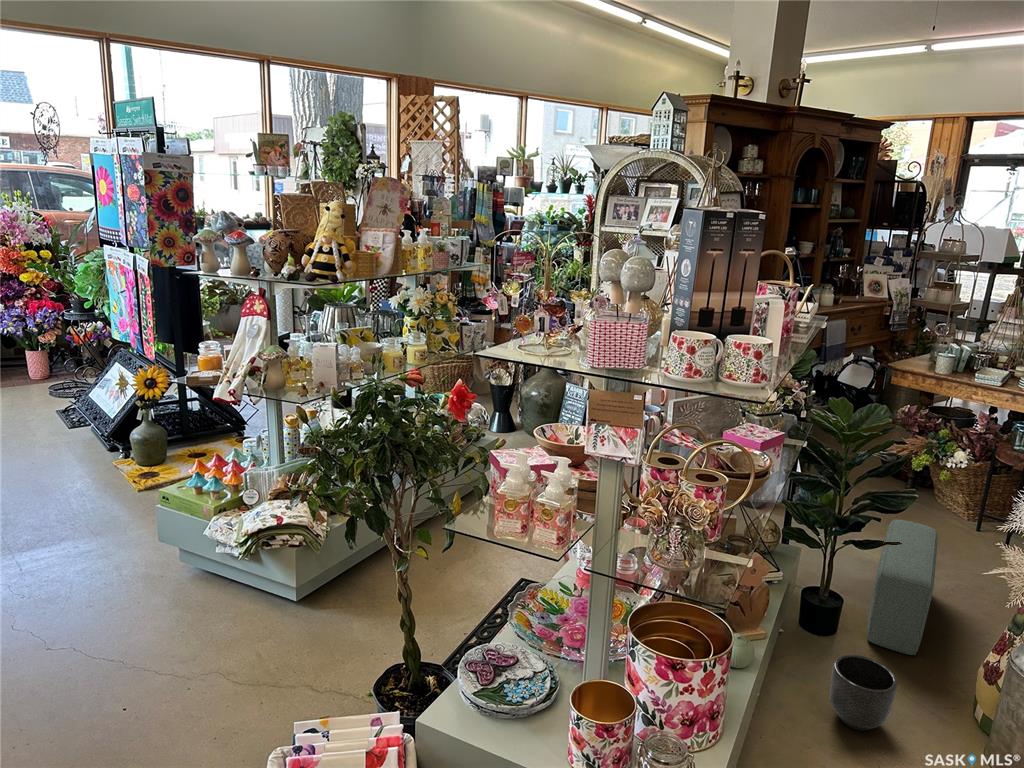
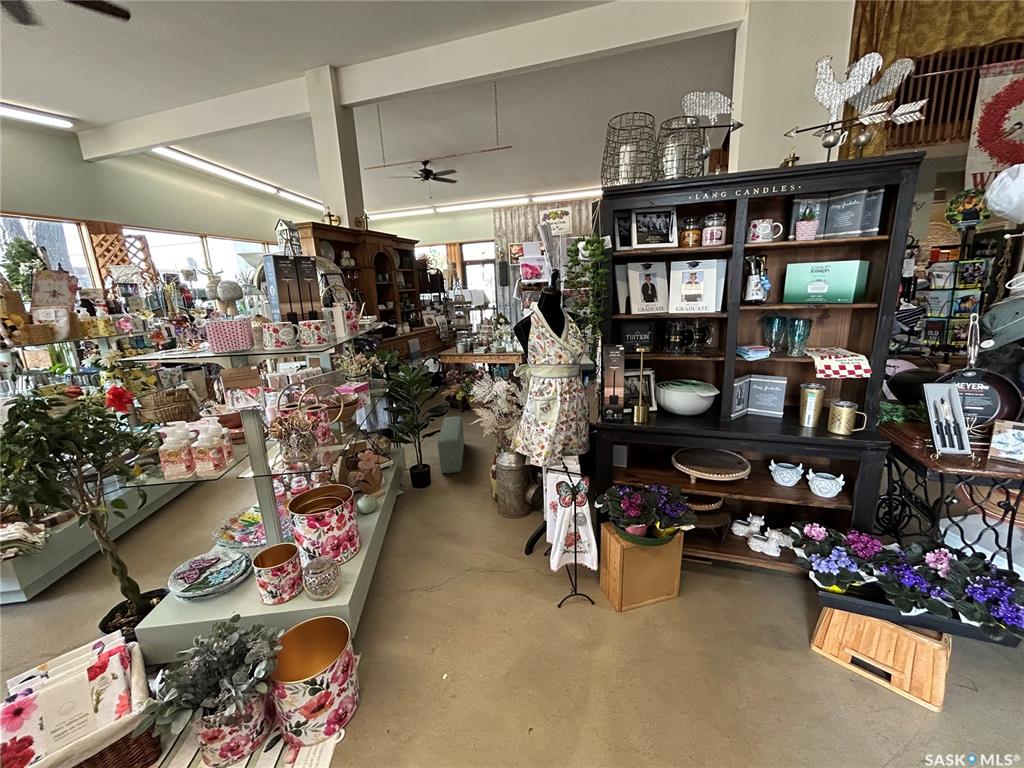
planter: present [830,655,897,731] -> none [421,480,448,512]

